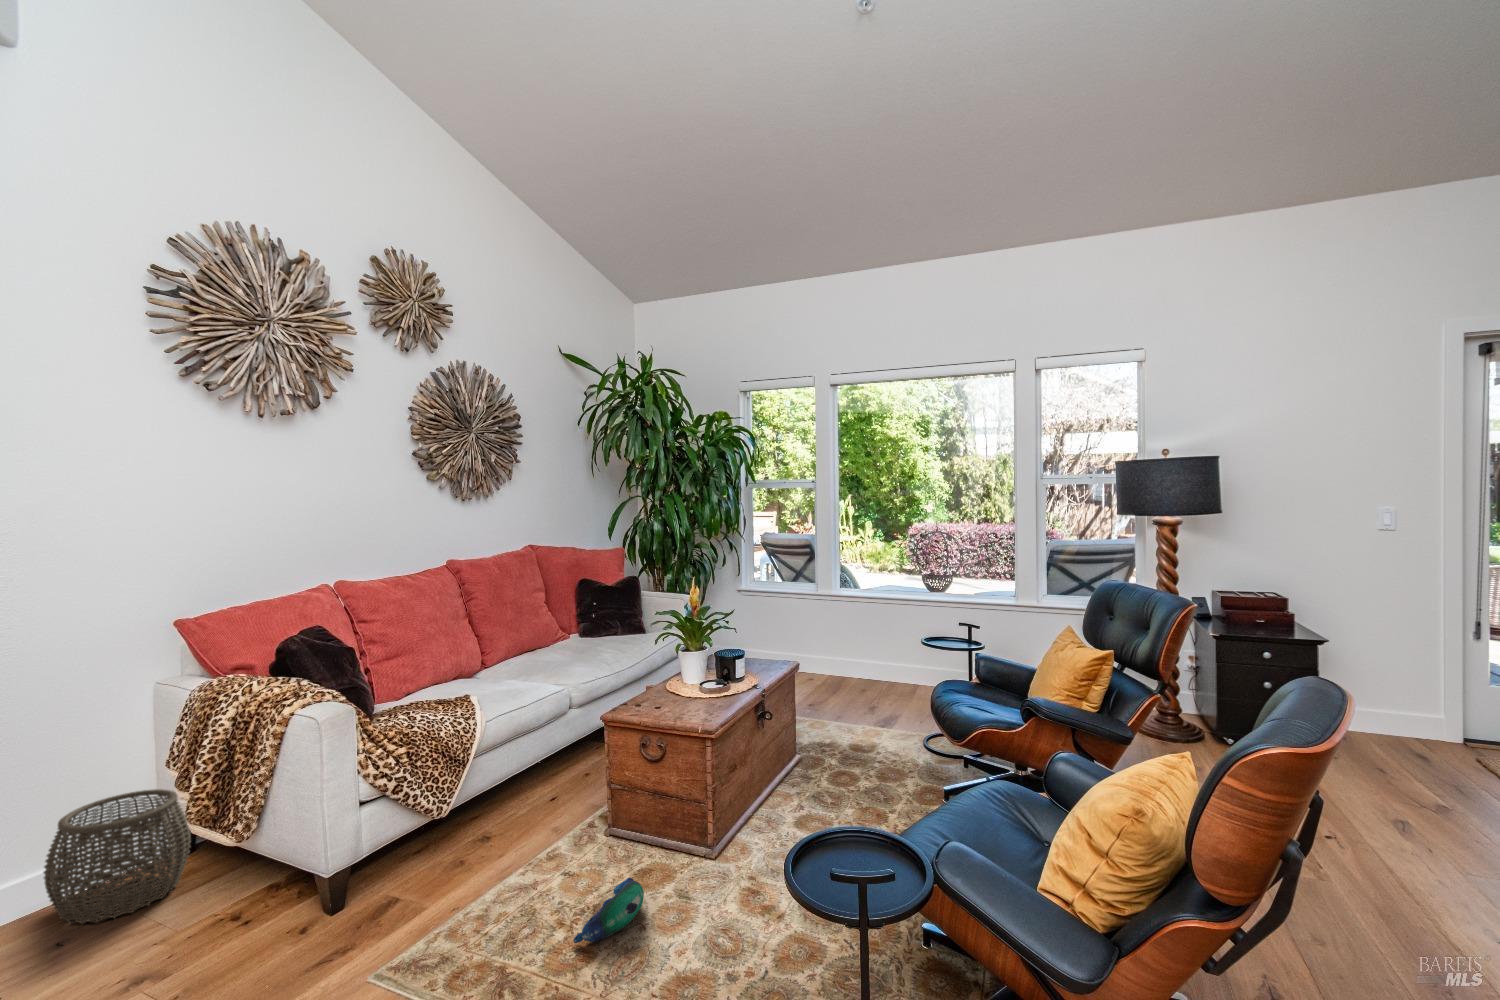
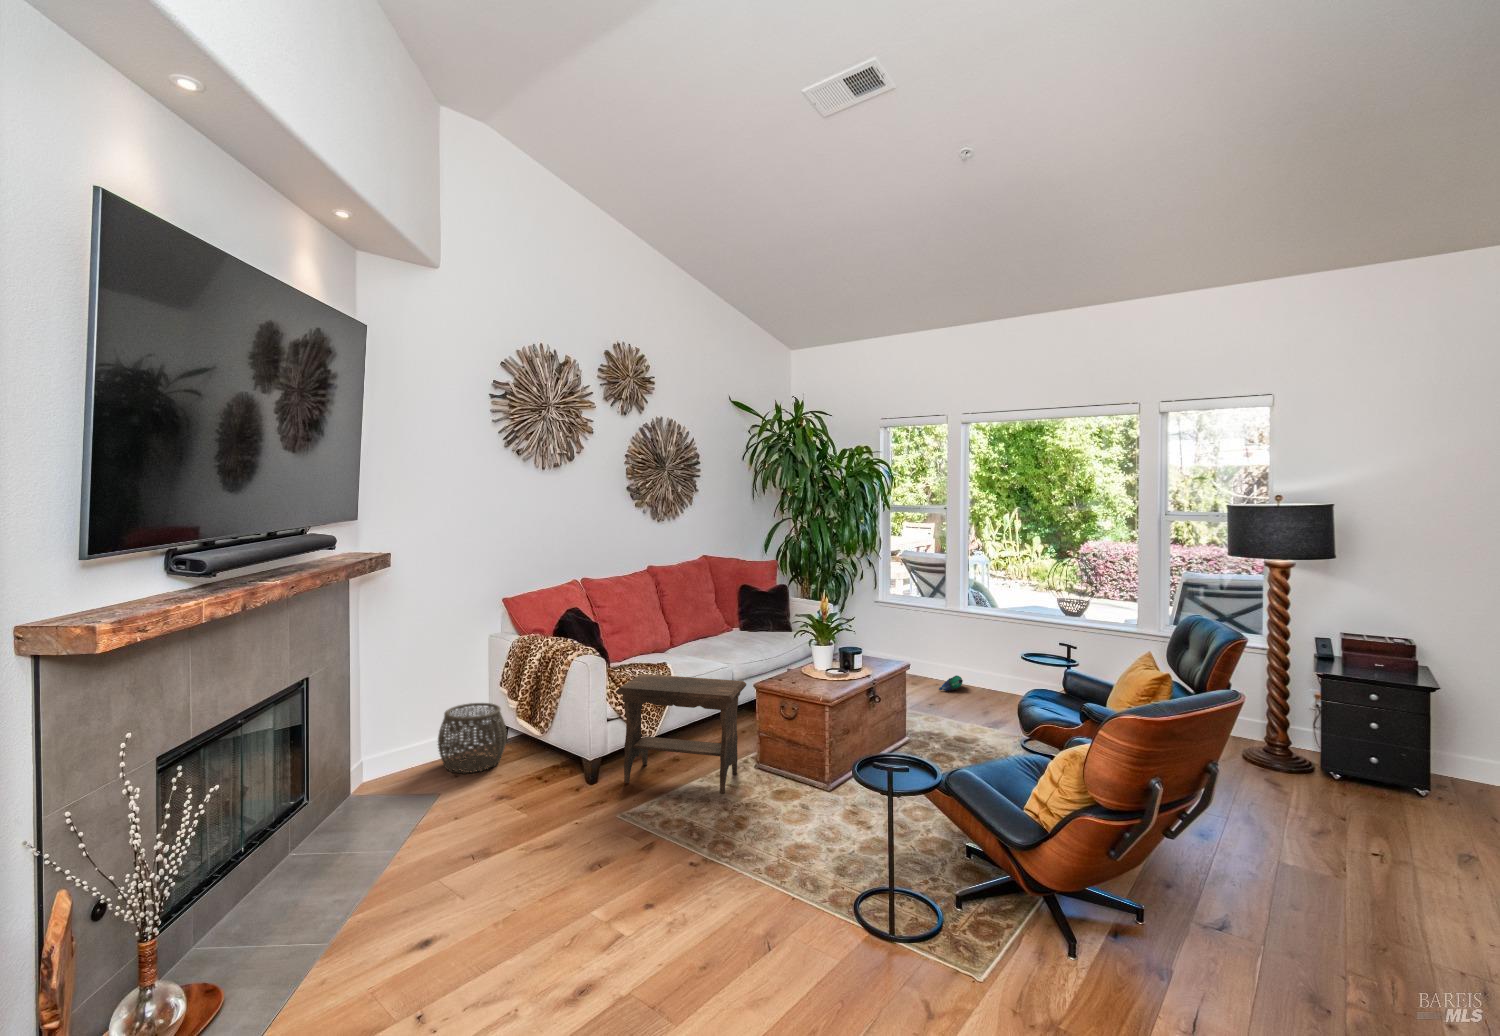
footstool: none [373,712,588,897] -> present [616,674,746,793]
plush toy: present [573,878,644,943] -> present [939,675,963,691]

